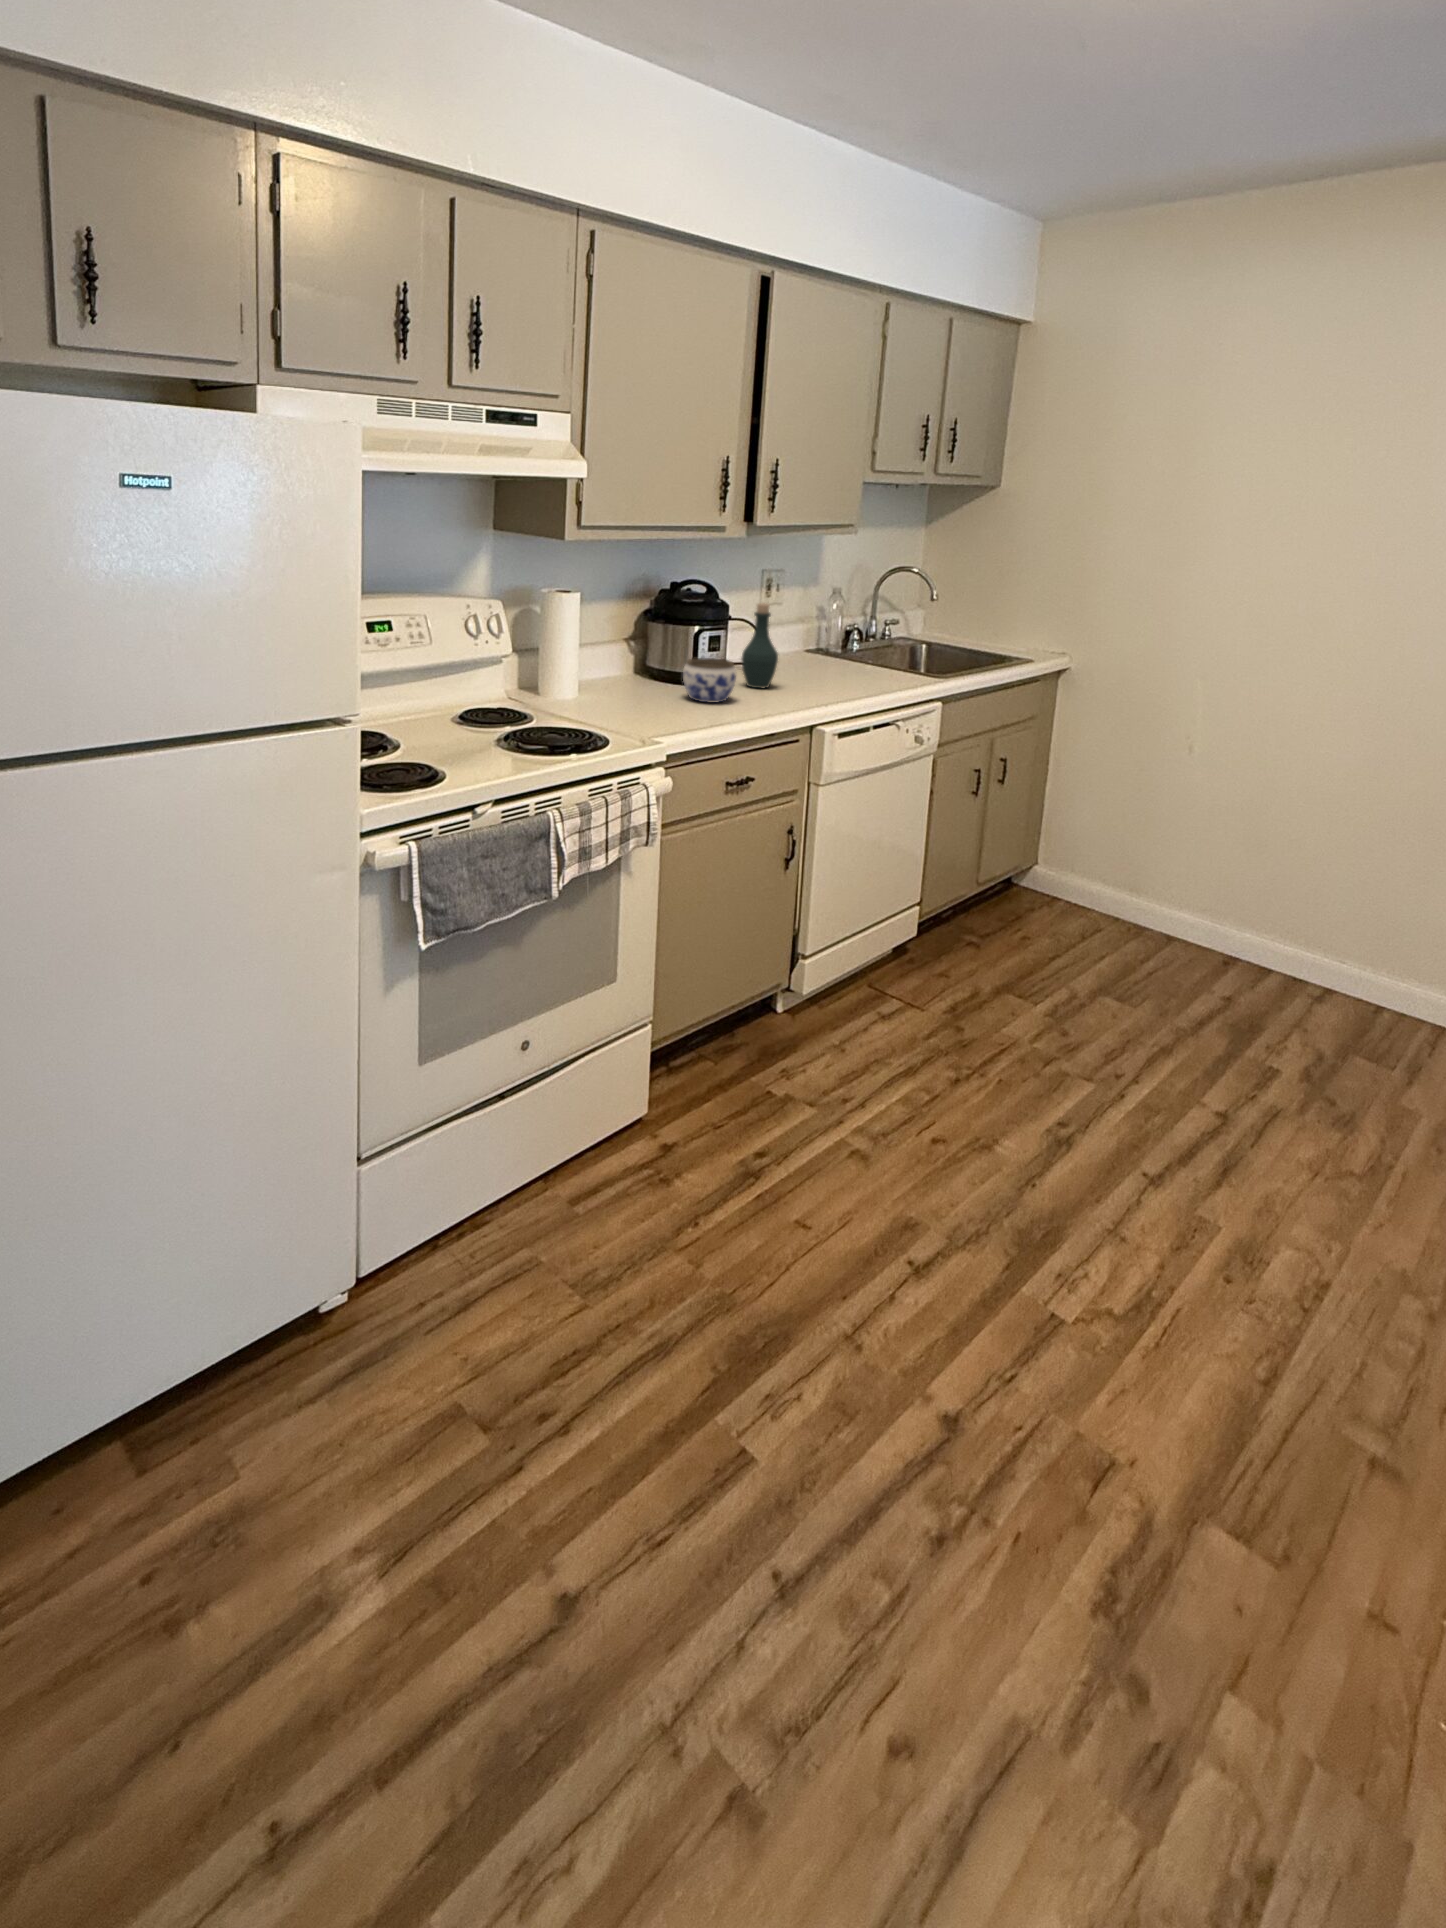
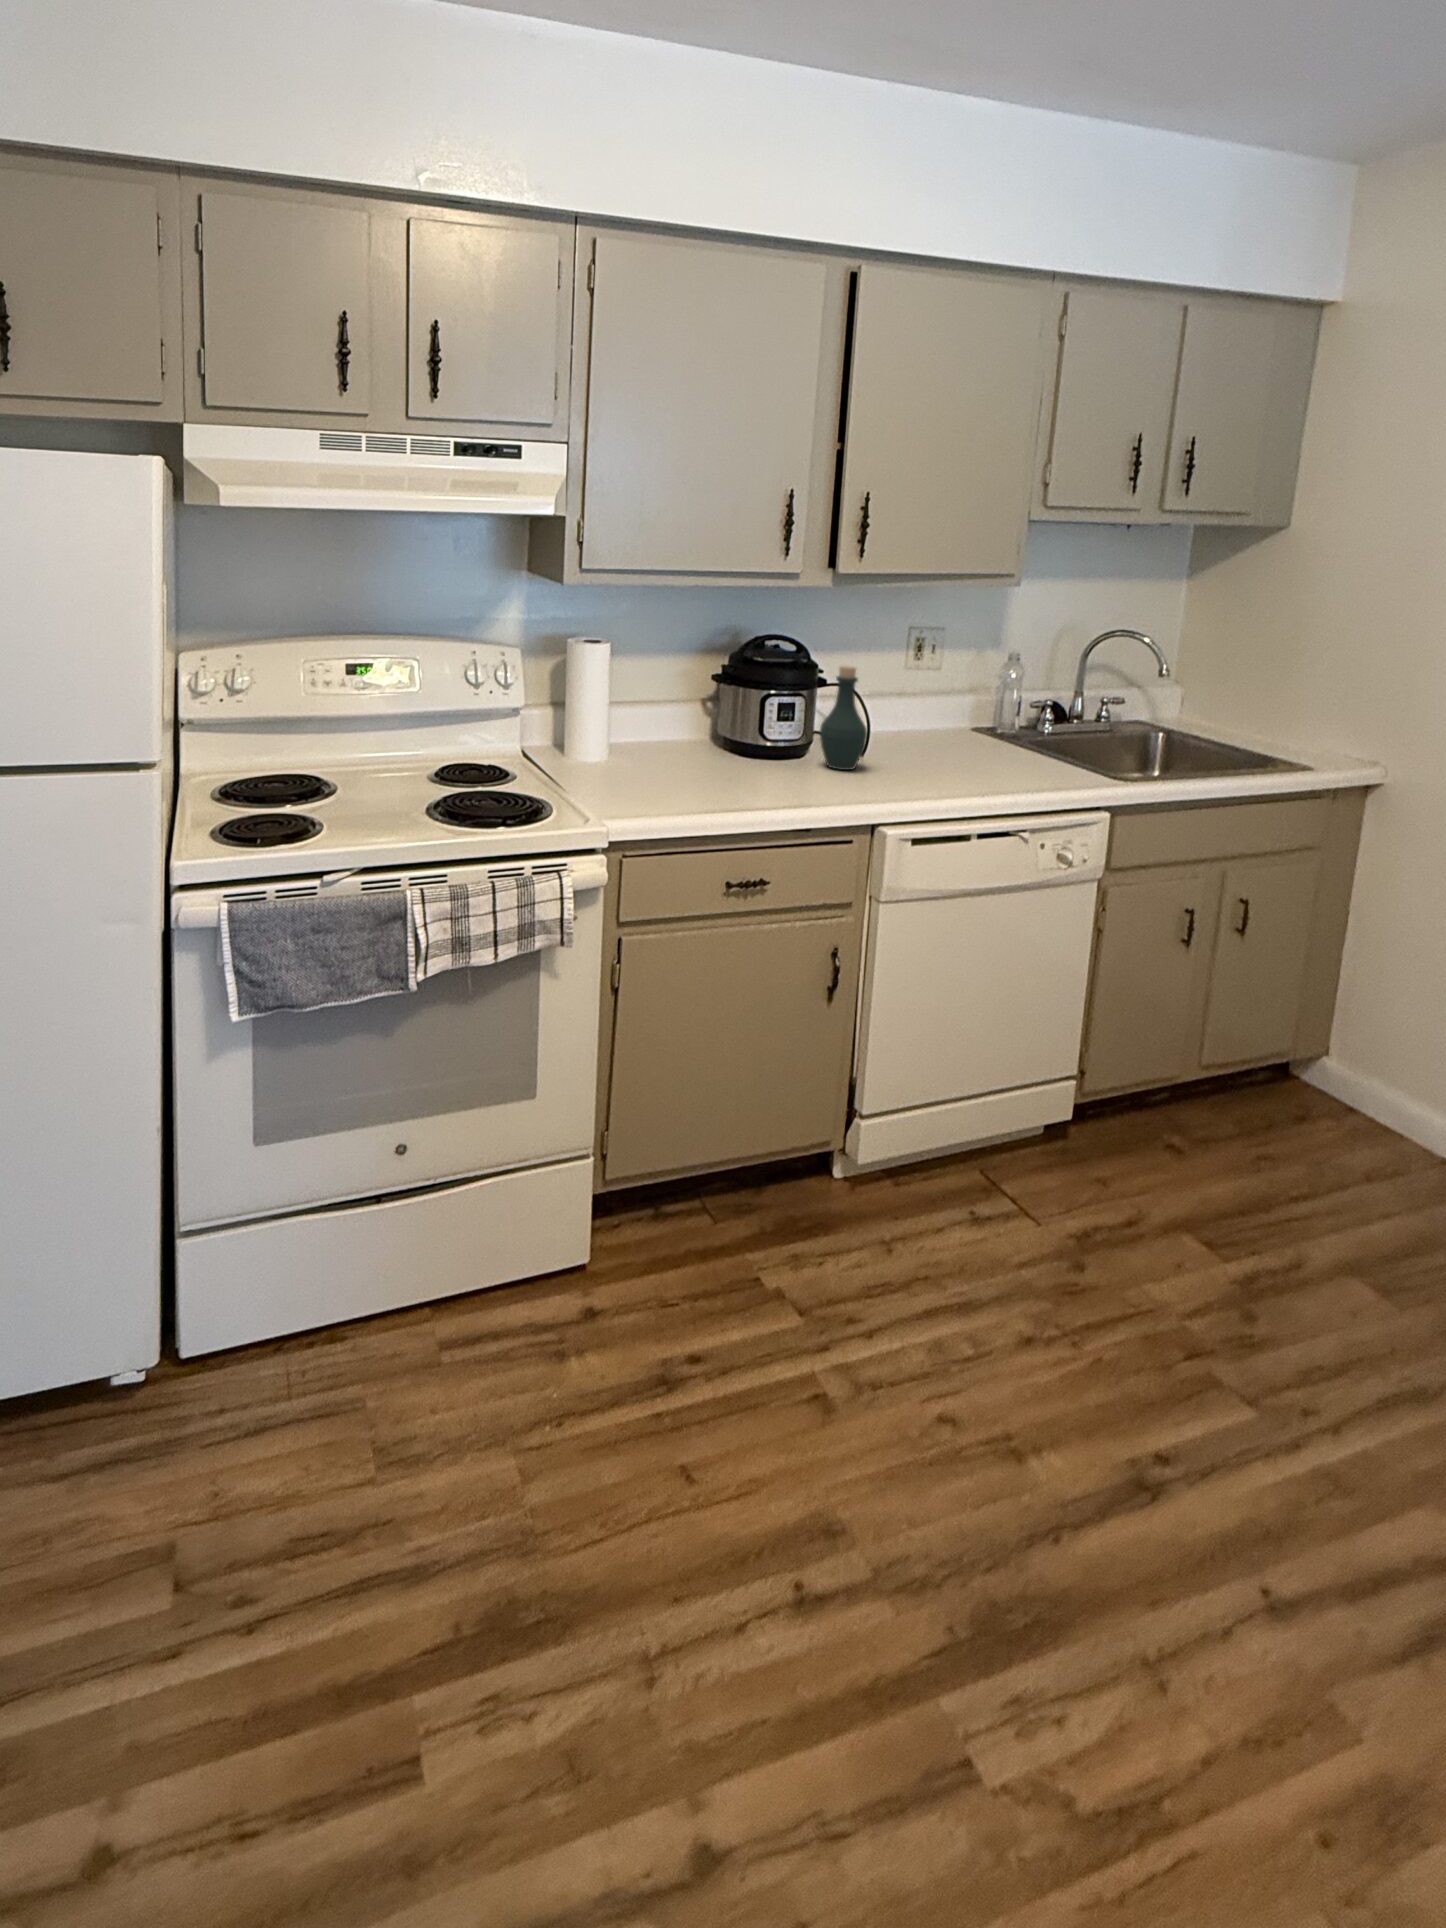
jar: present [683,658,736,702] -> none [721,726,786,782]

